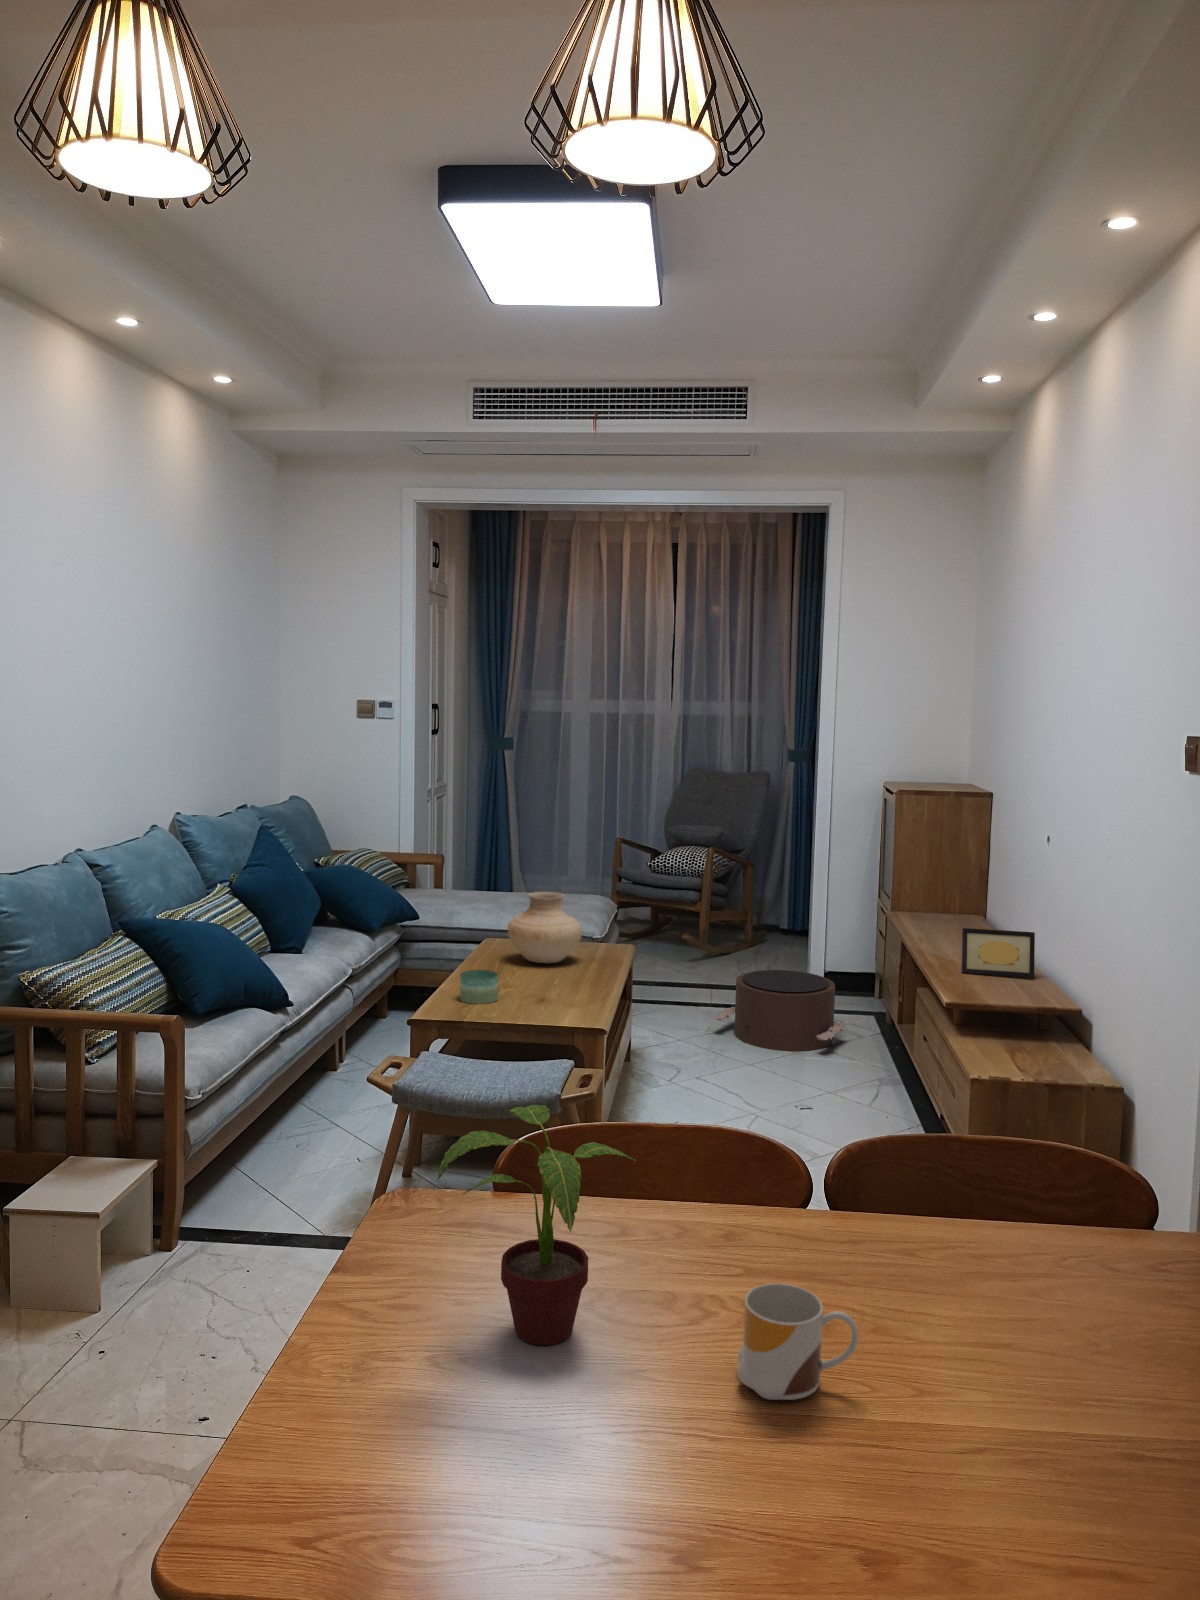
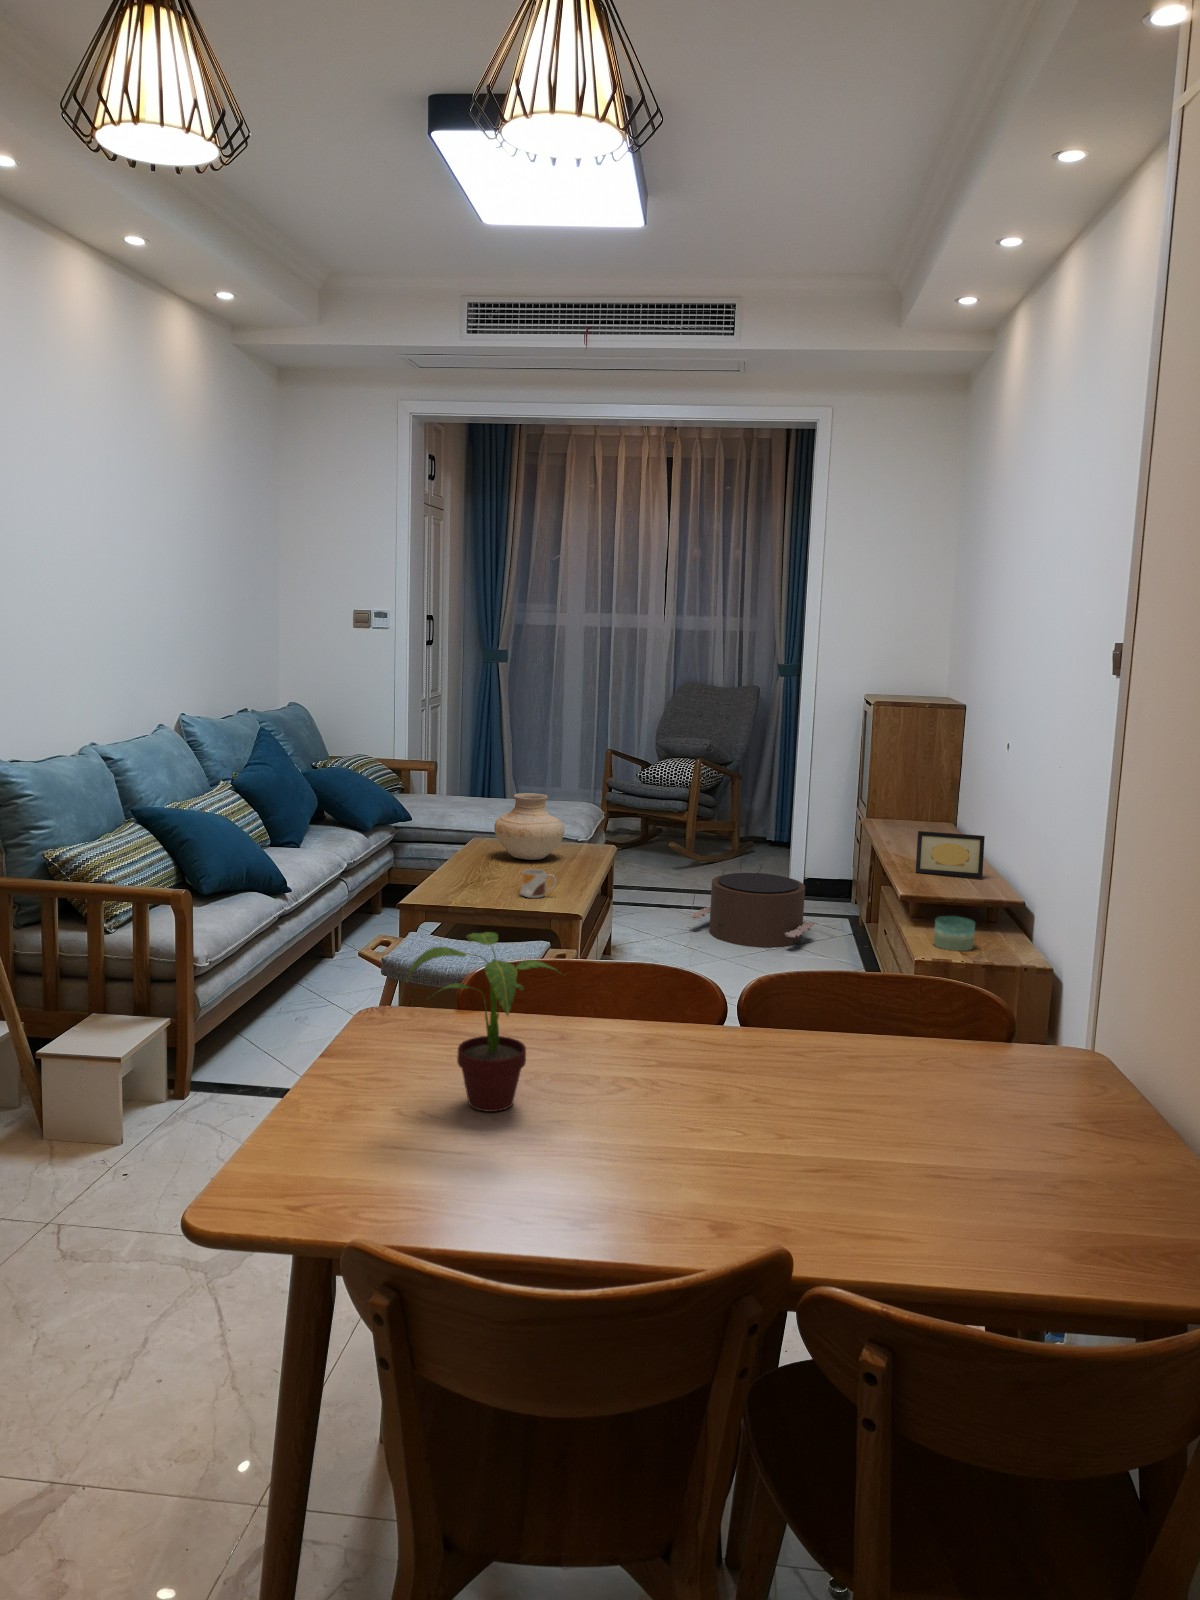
candle: present [460,970,498,1004] -> present [934,916,975,951]
mug: present [737,1283,858,1400] -> present [520,869,556,898]

